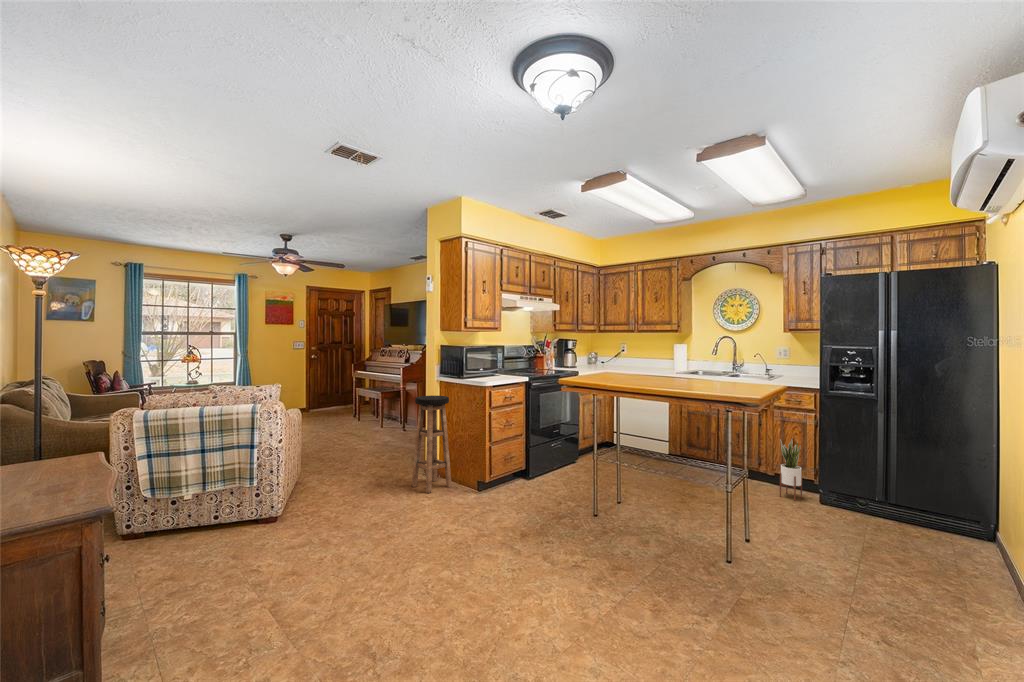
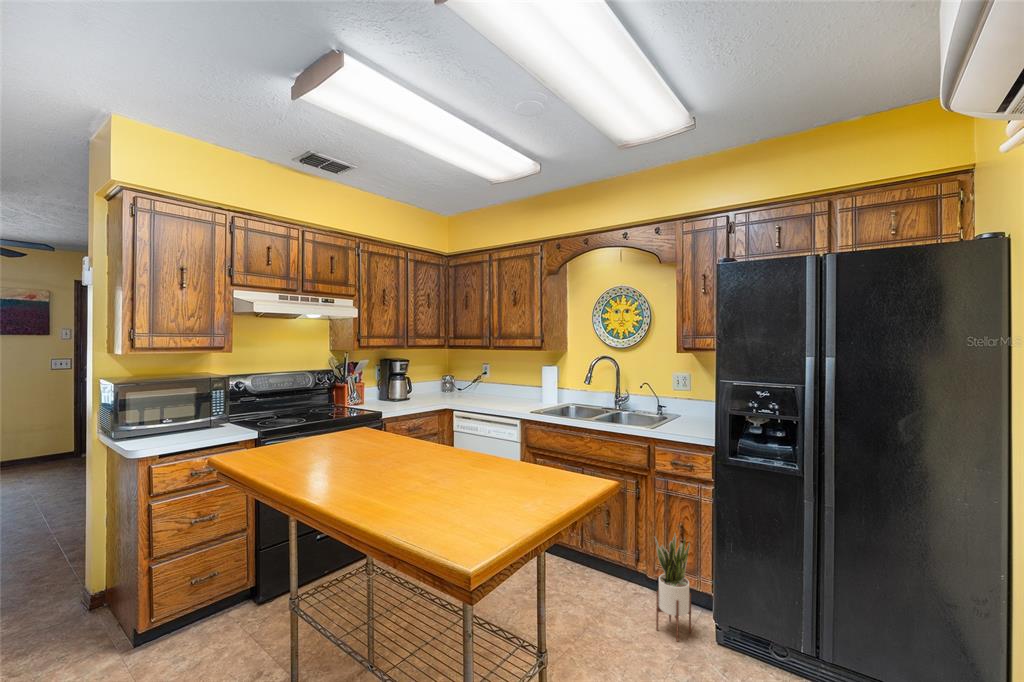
bar stool: present [412,395,452,493] -> none [24,465,105,653]

